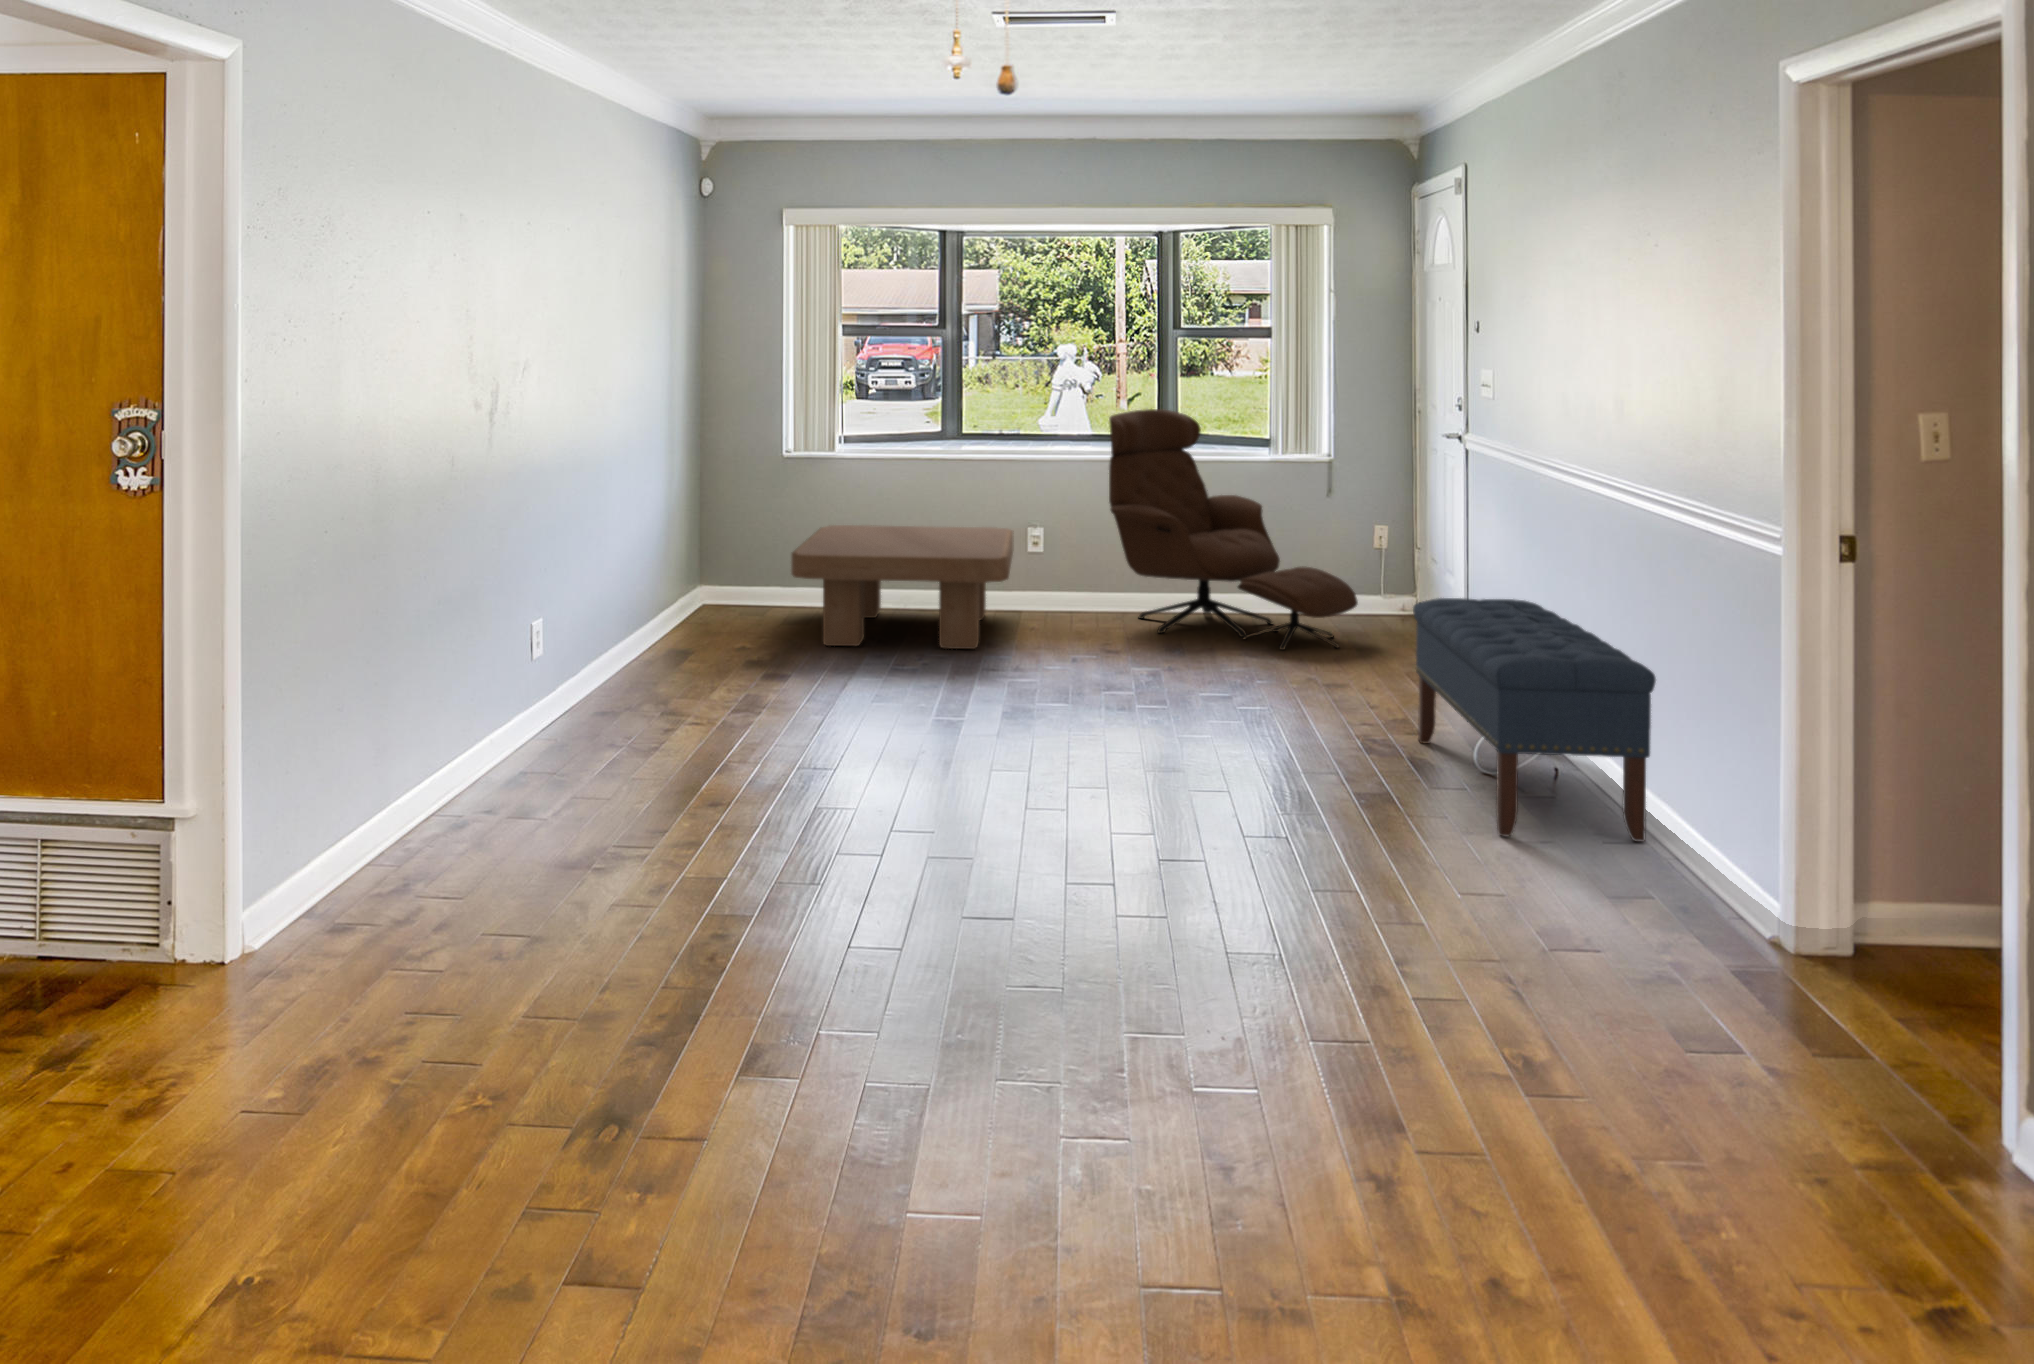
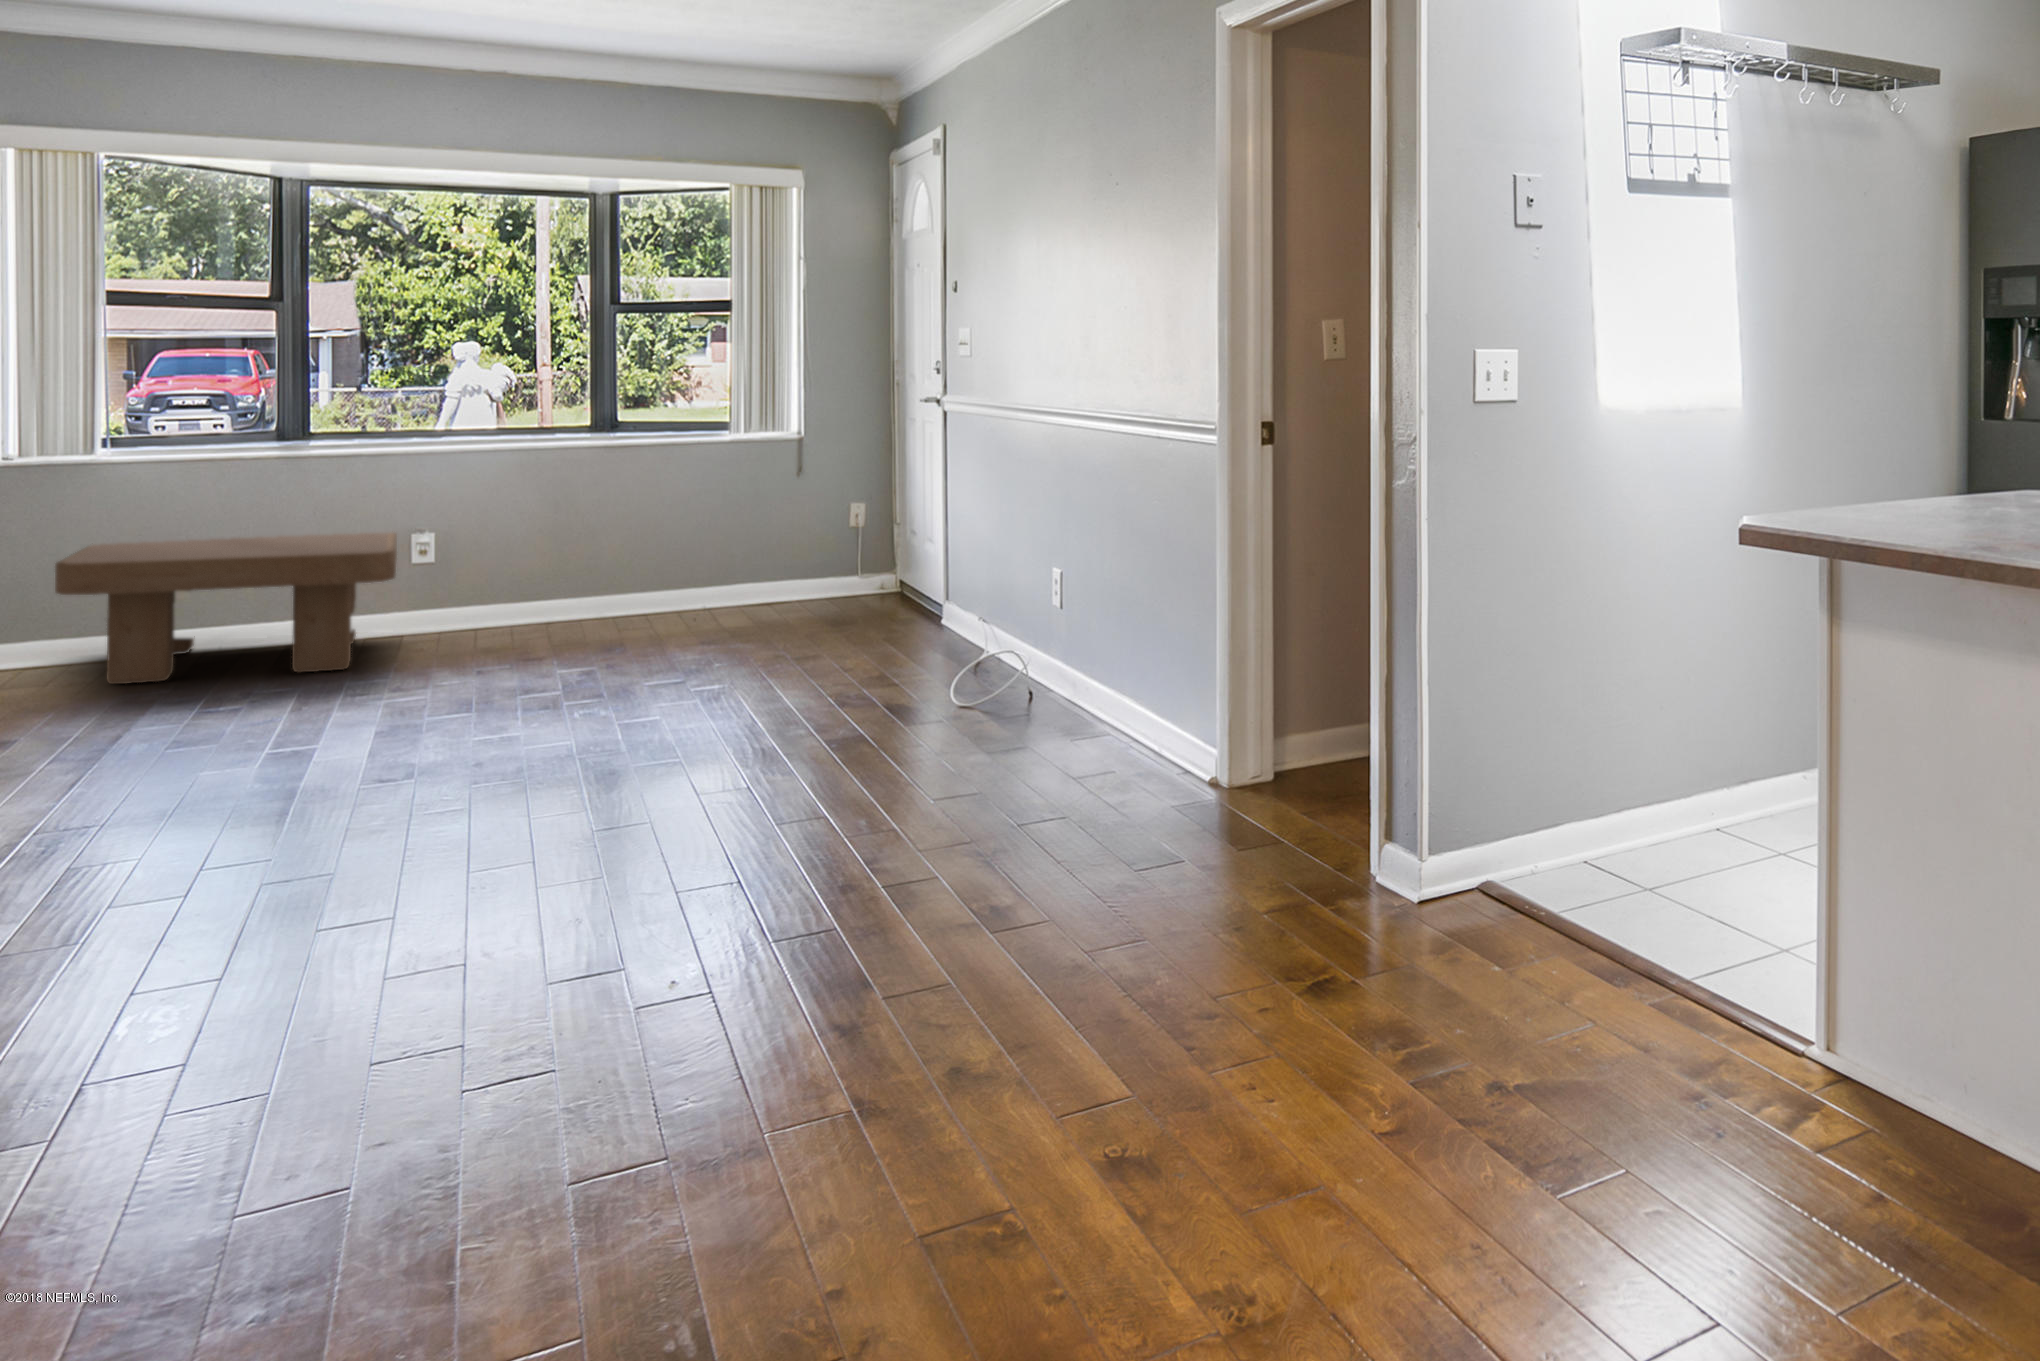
lounge chair: present [1109,409,1358,650] -> none [530,384,829,639]
bench: present [1413,598,1656,842] -> none [890,540,1118,749]

